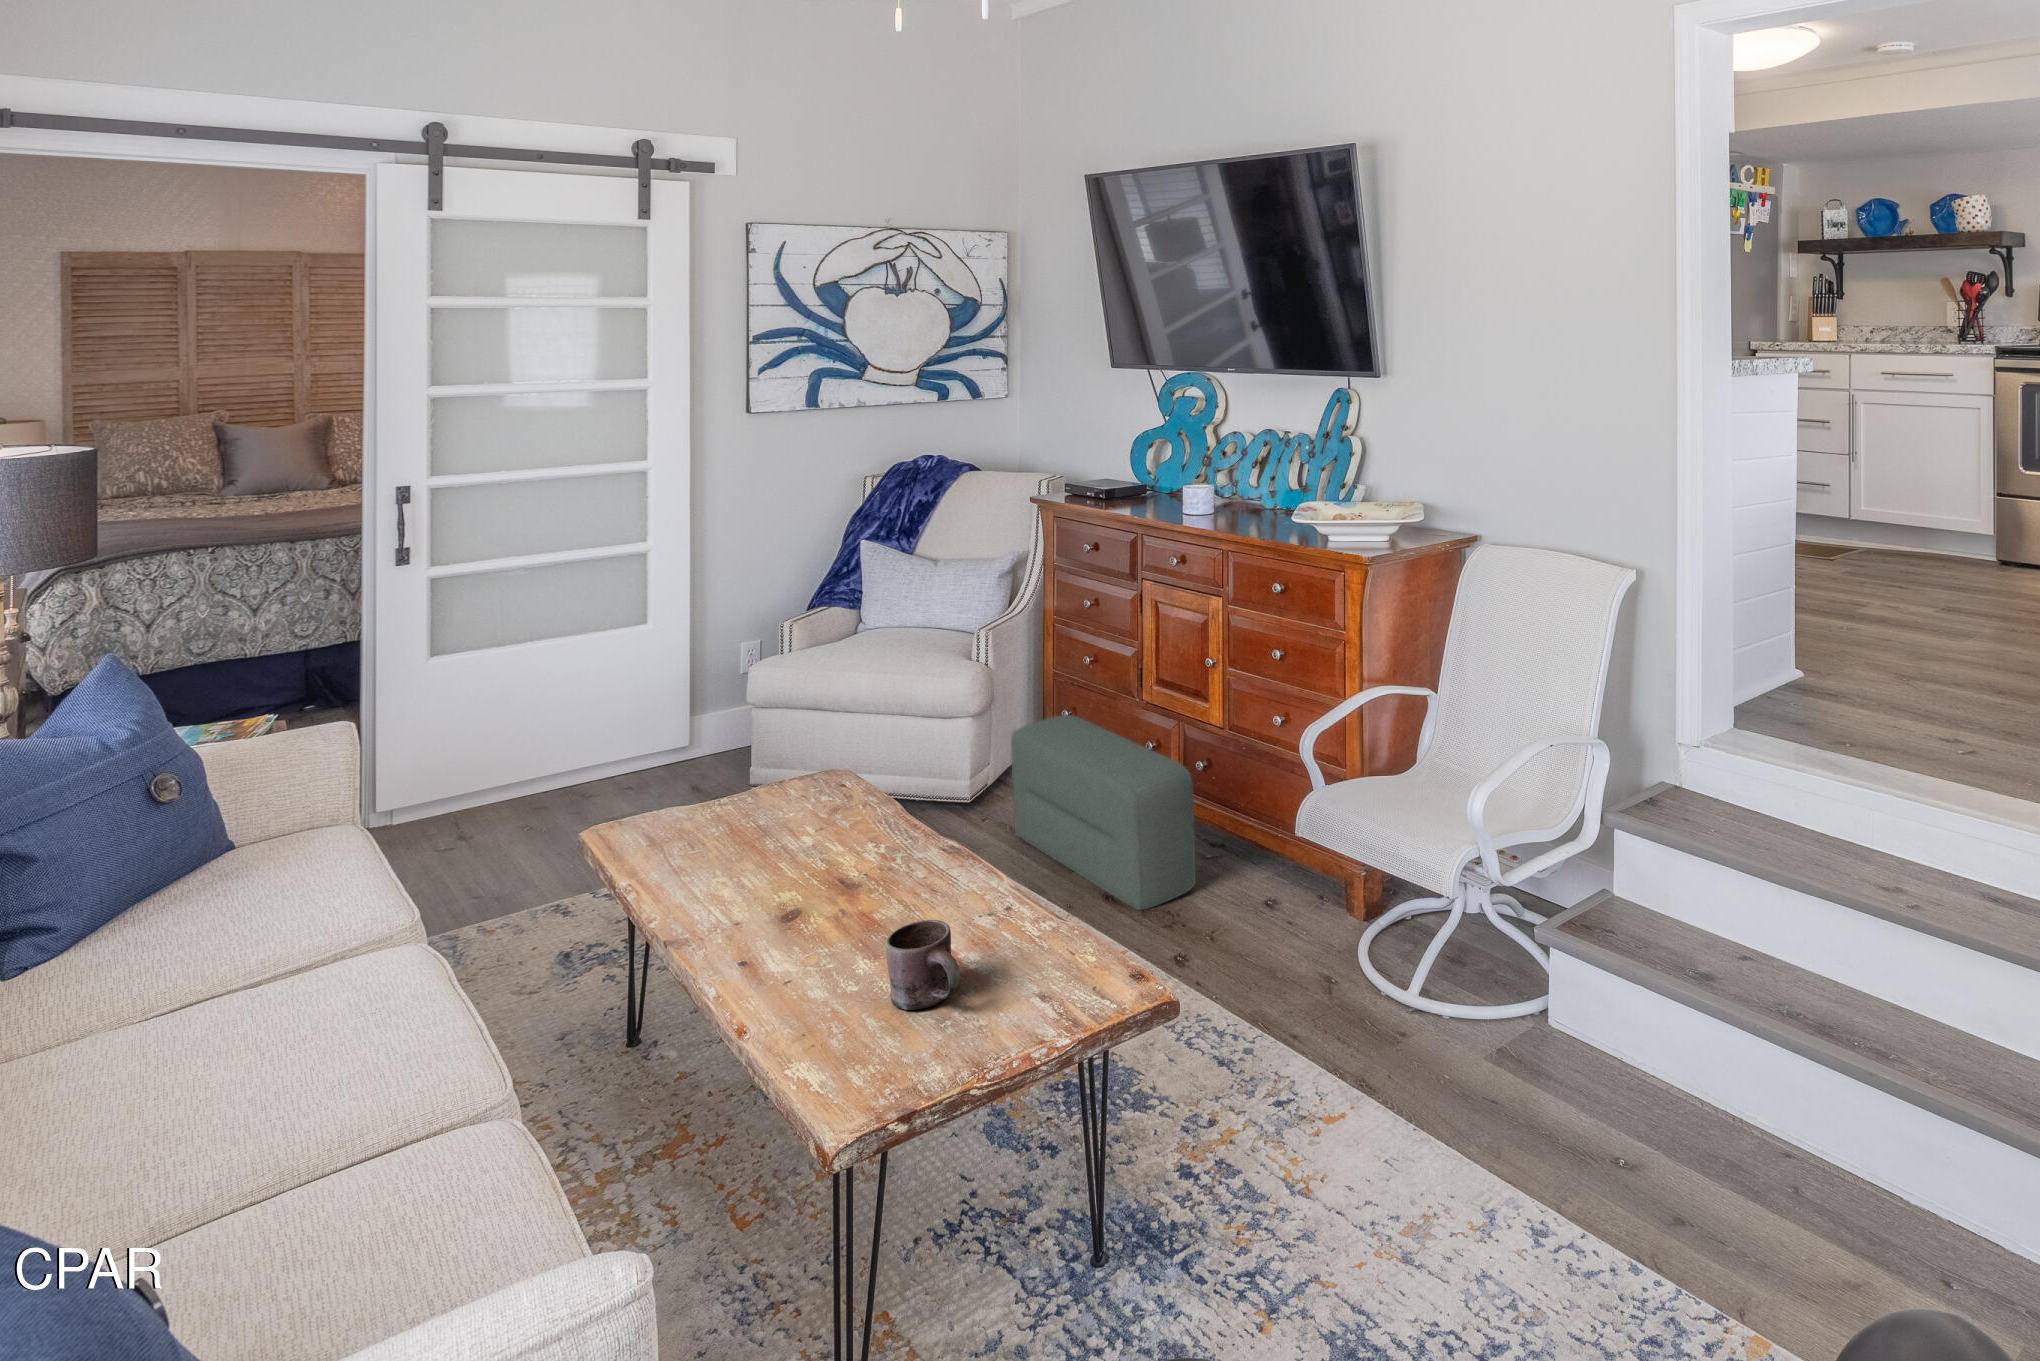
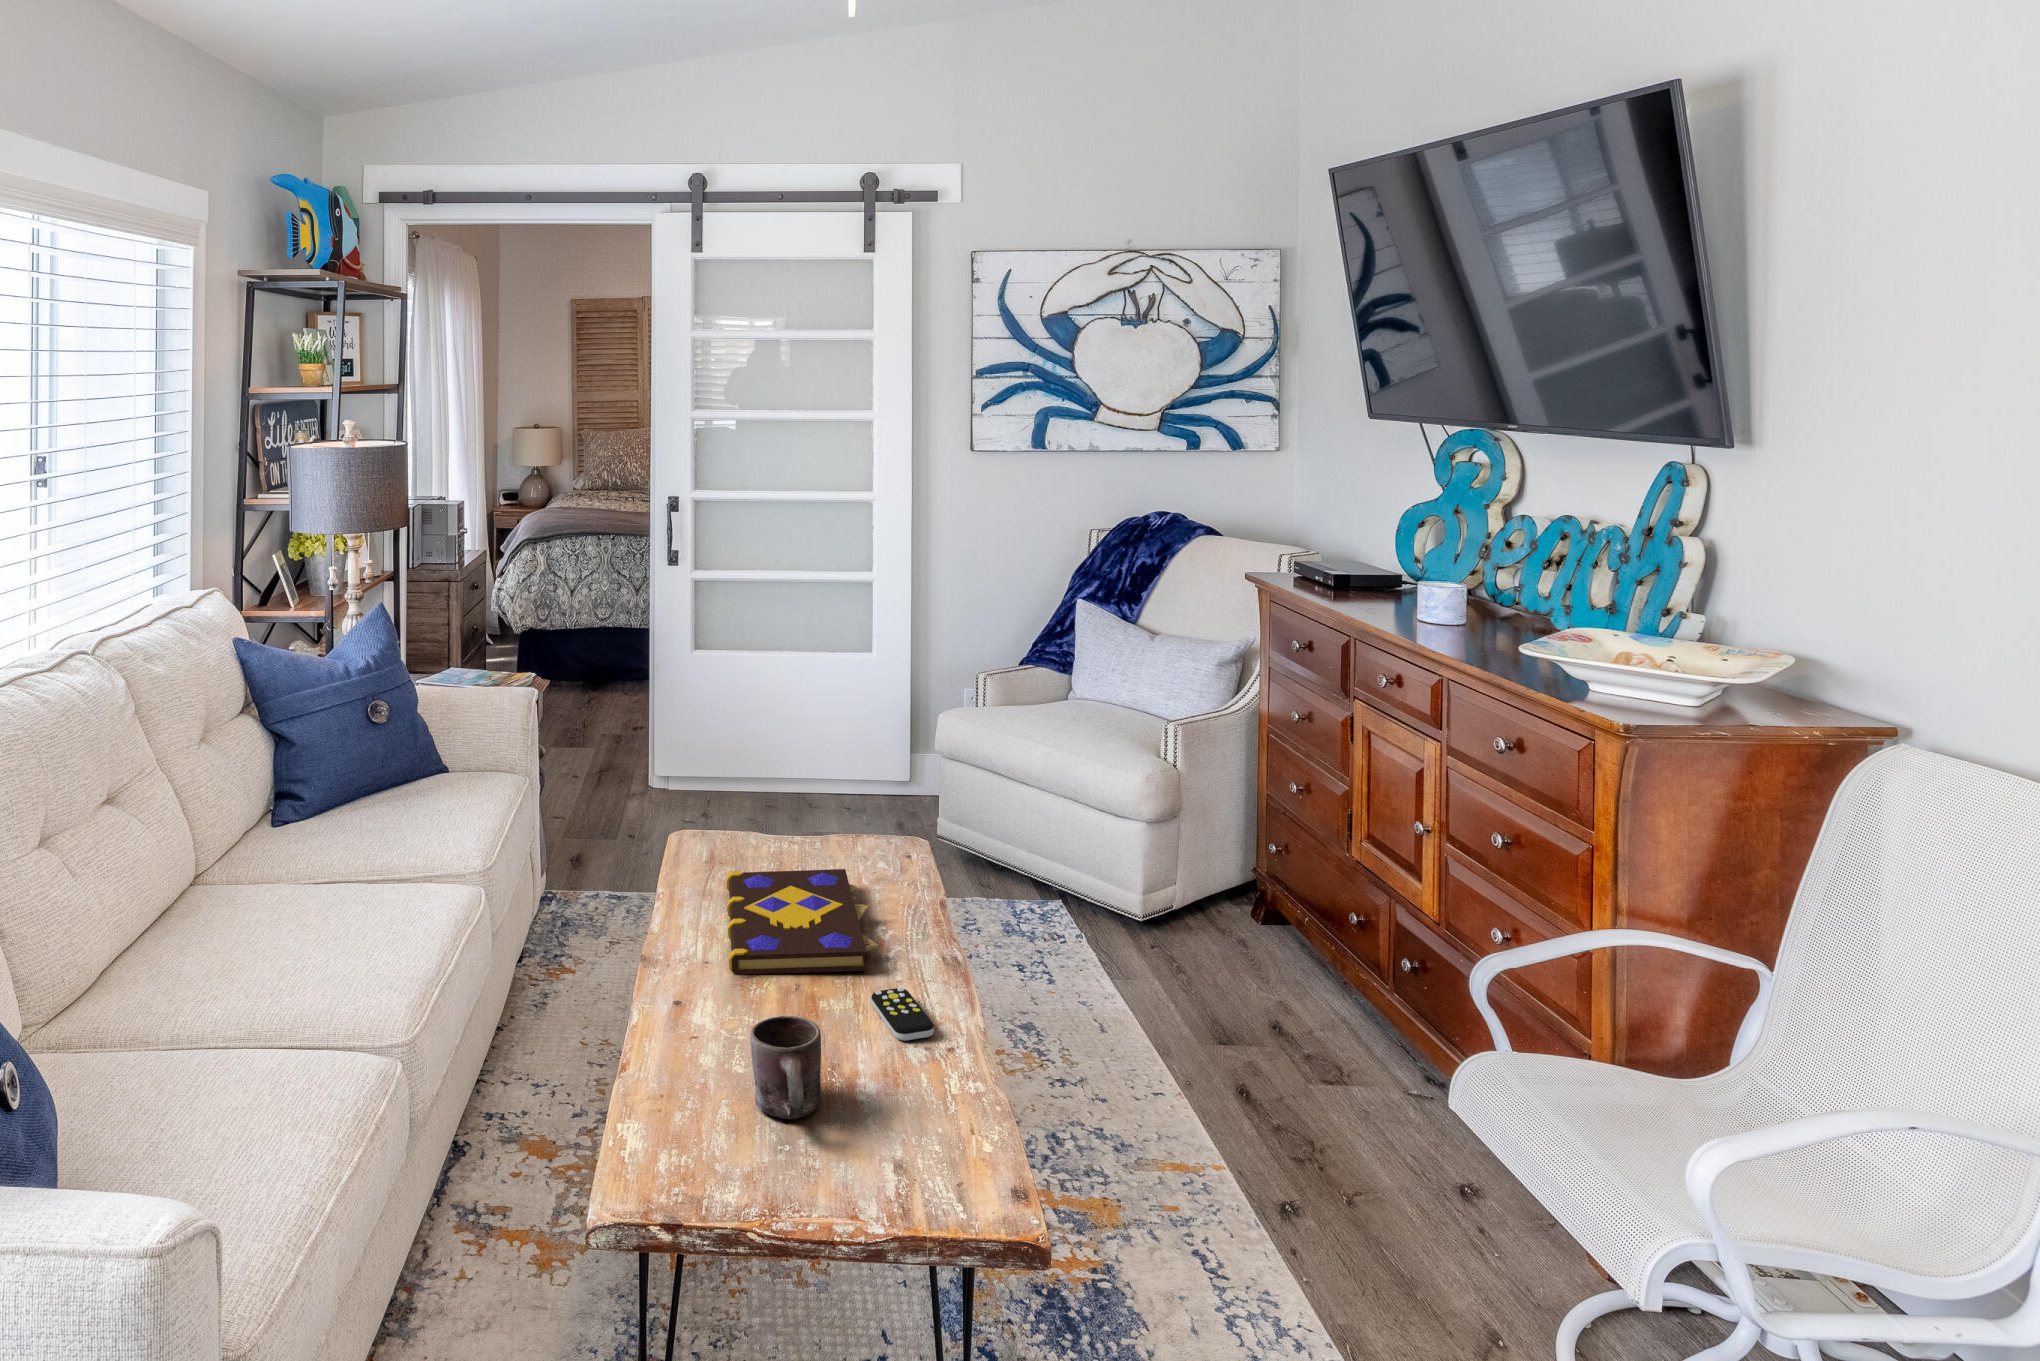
pouf: present [1011,715,1196,910] -> none [1167,840,1366,1127]
book: none [699,814,899,930] -> present [727,869,878,975]
remote control: none [922,883,992,920] -> present [871,988,934,1041]

